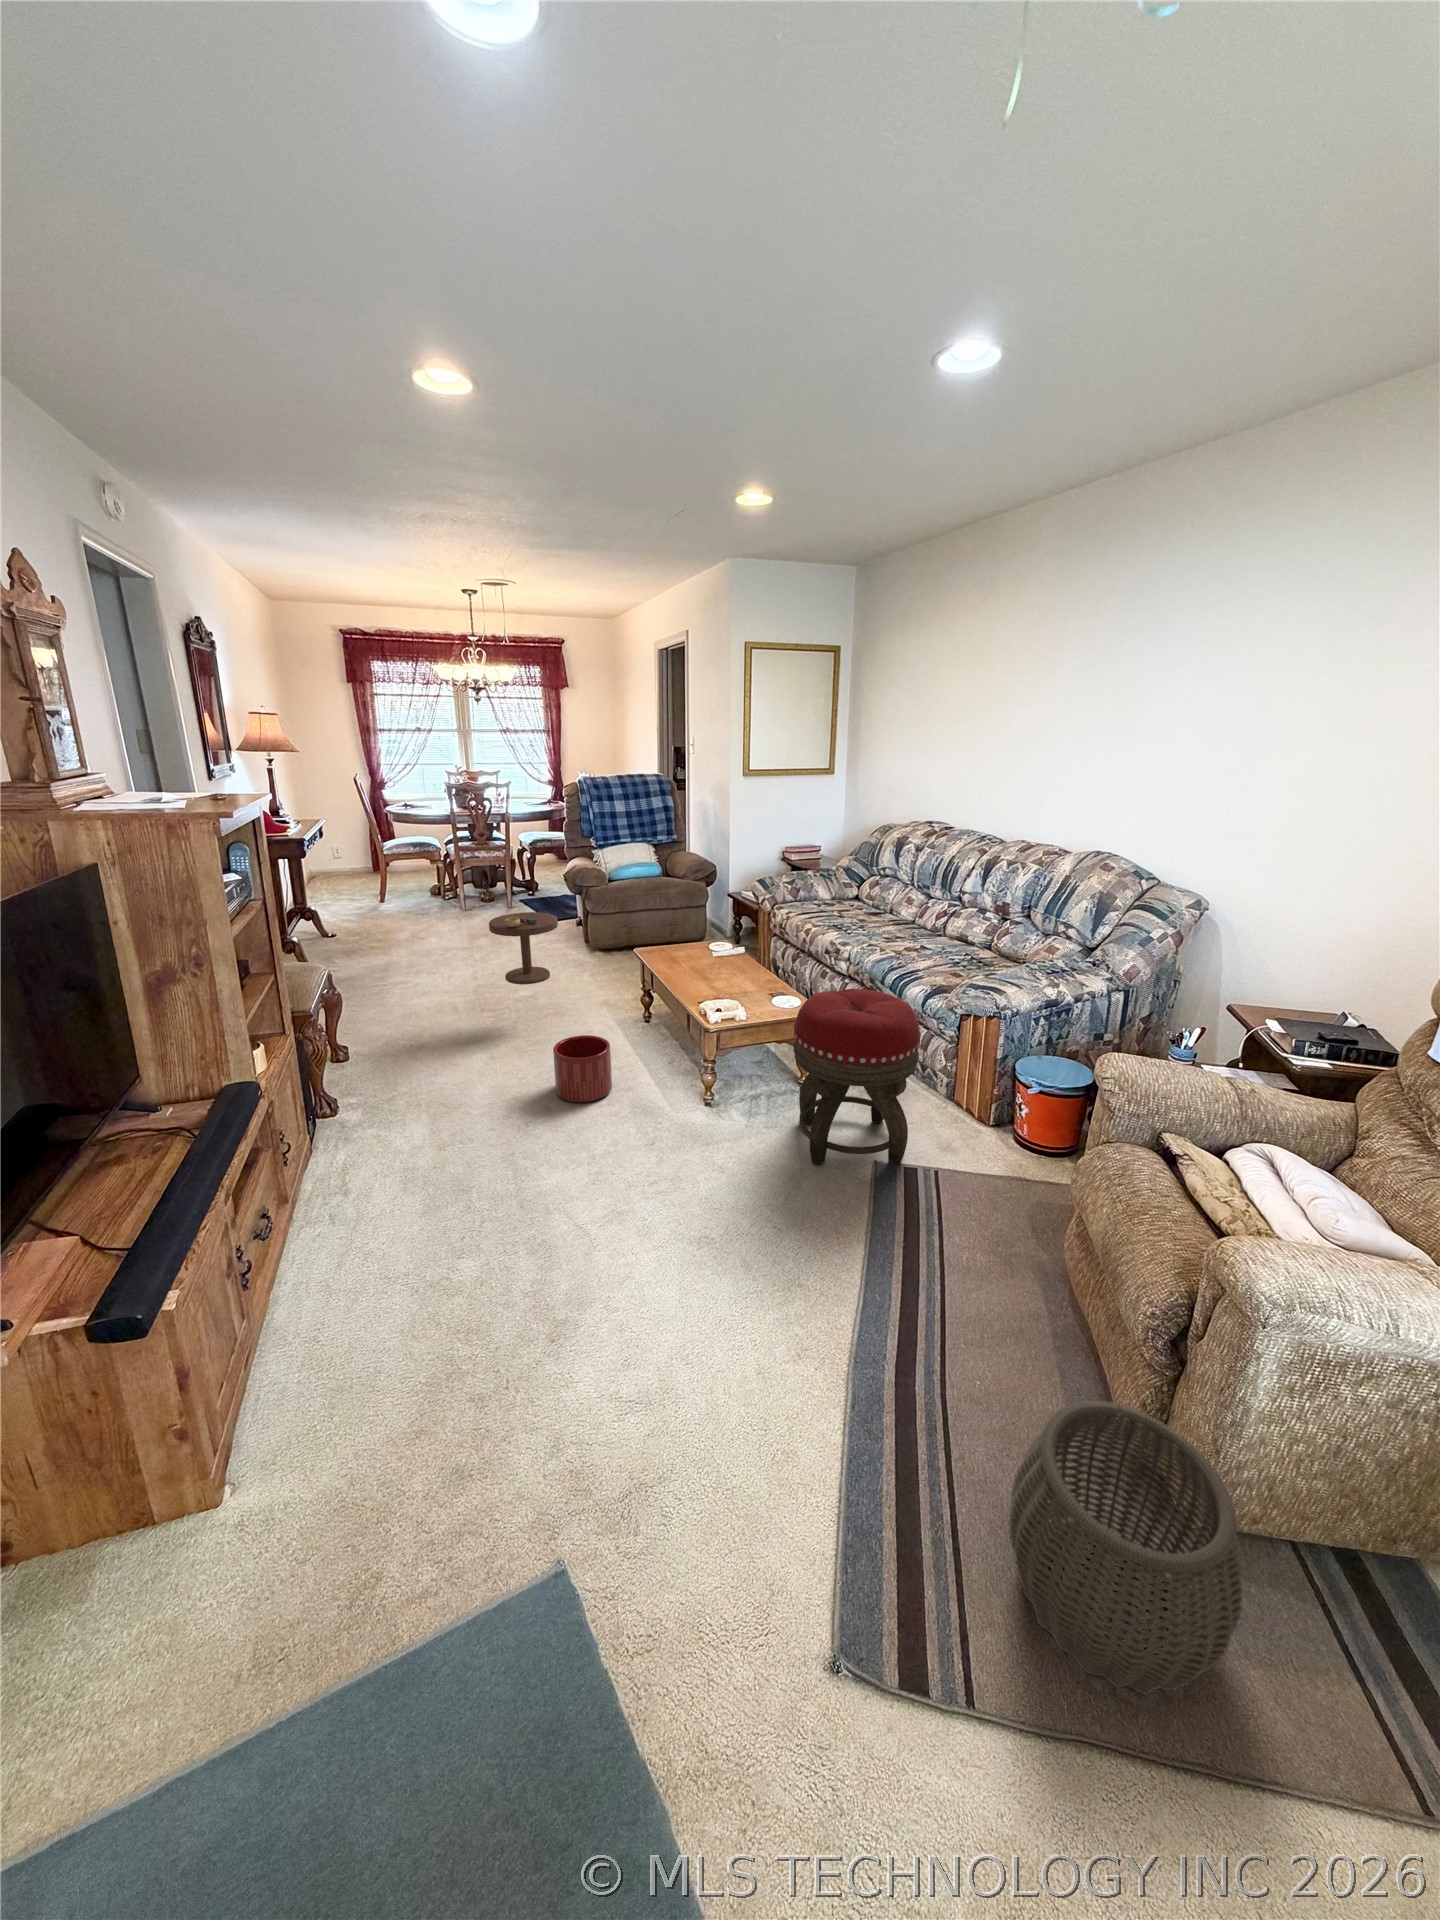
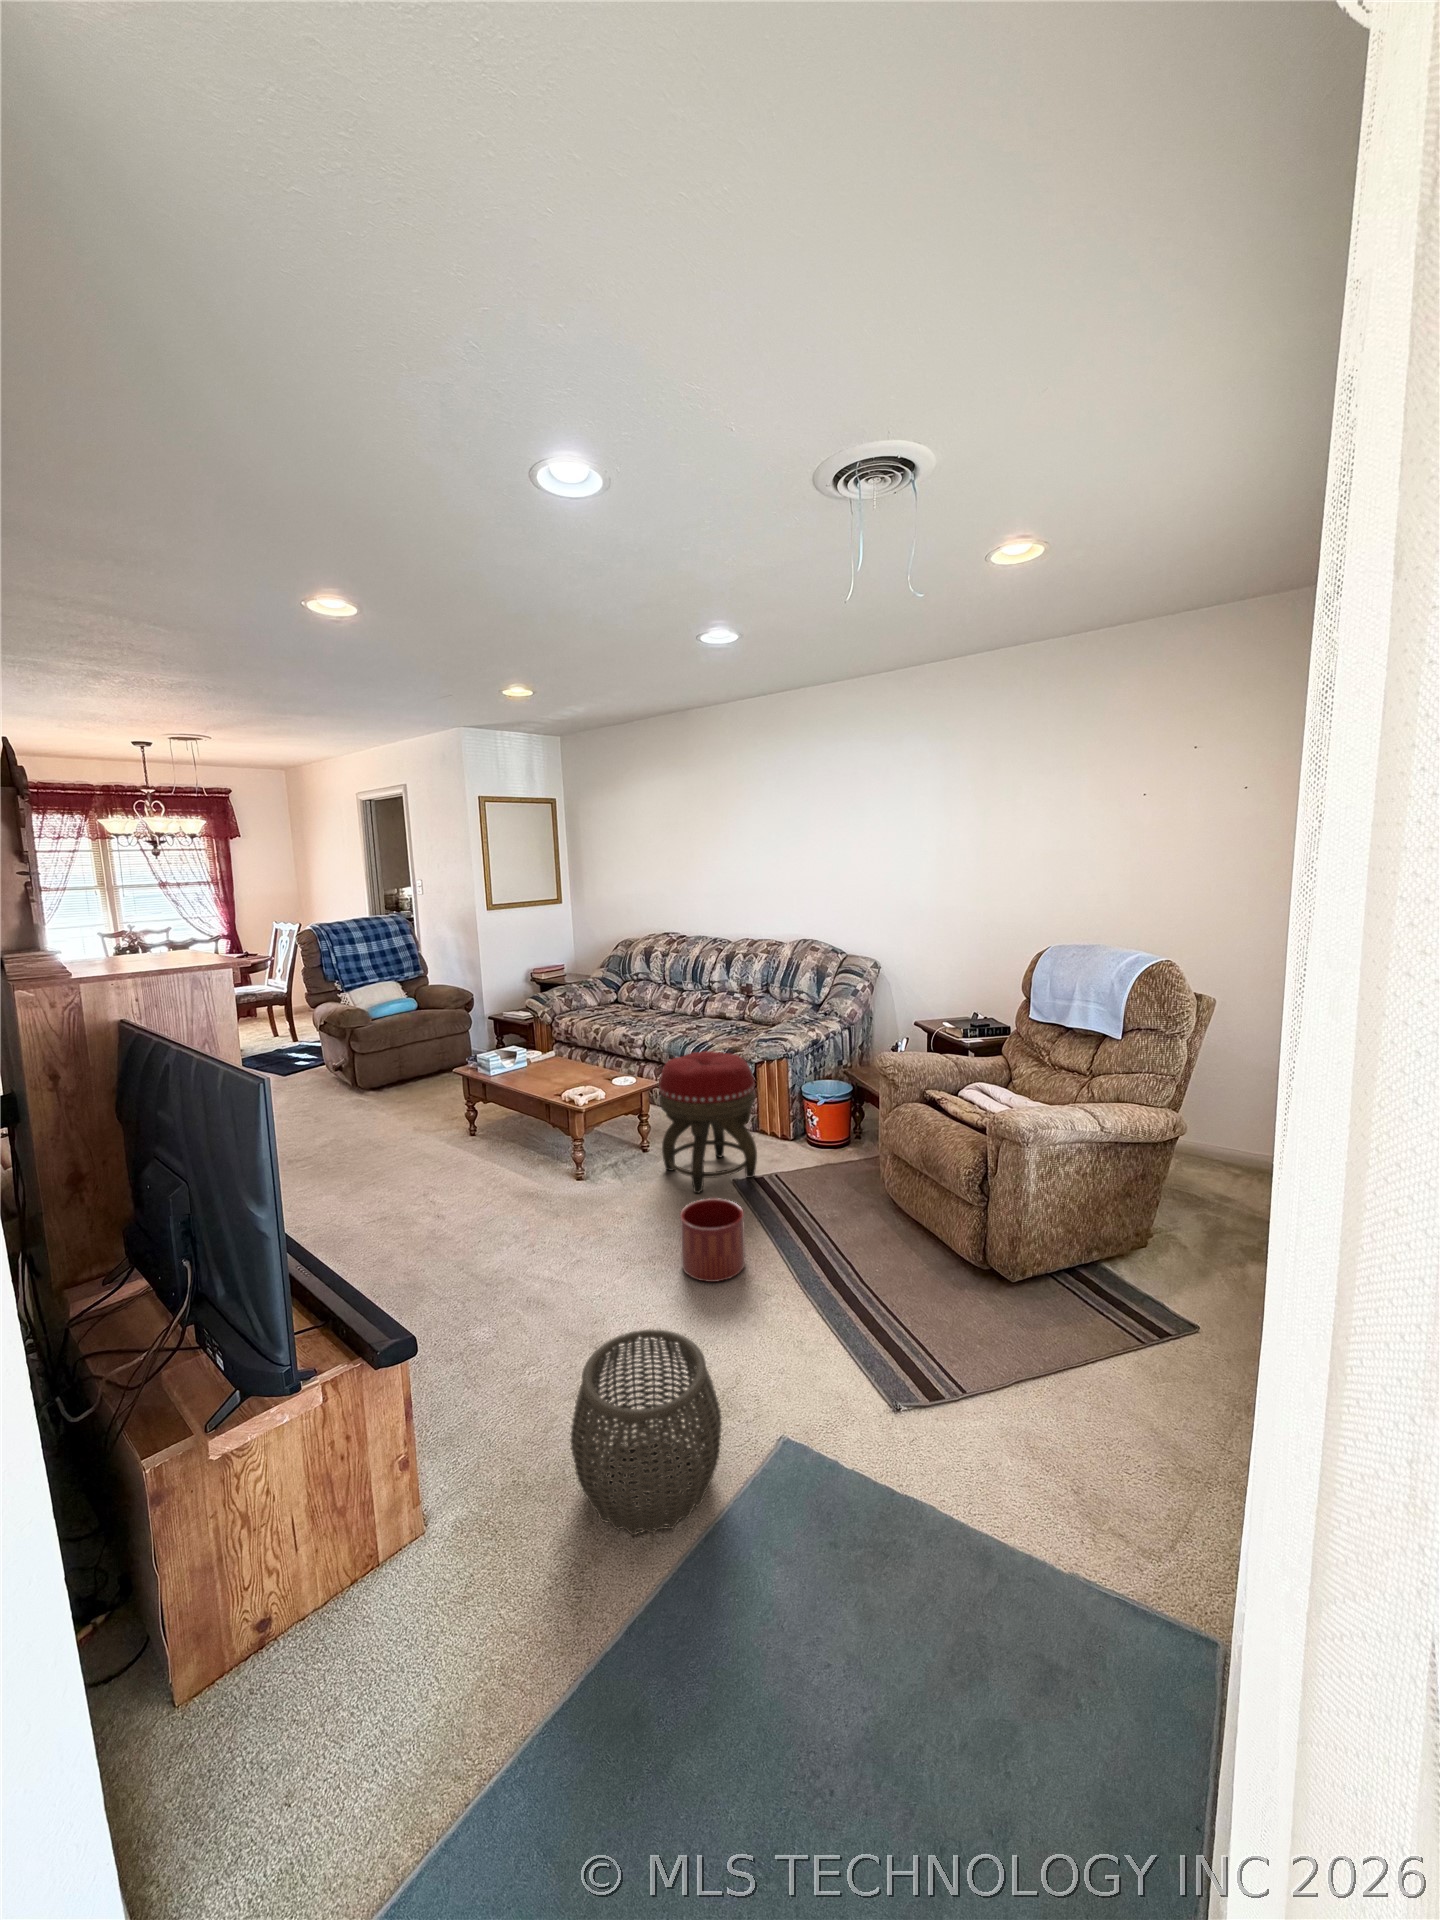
side table: present [489,912,558,985] -> none [312,1046,385,1167]
planter: present [553,1035,612,1102] -> present [680,1198,745,1282]
woven basket: present [1008,1401,1243,1695] -> present [570,1329,722,1535]

